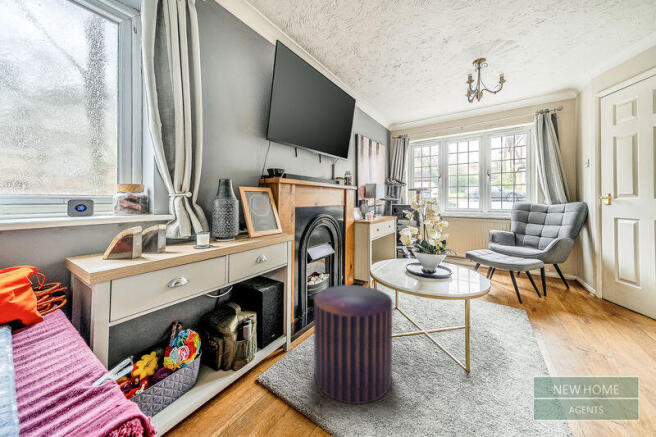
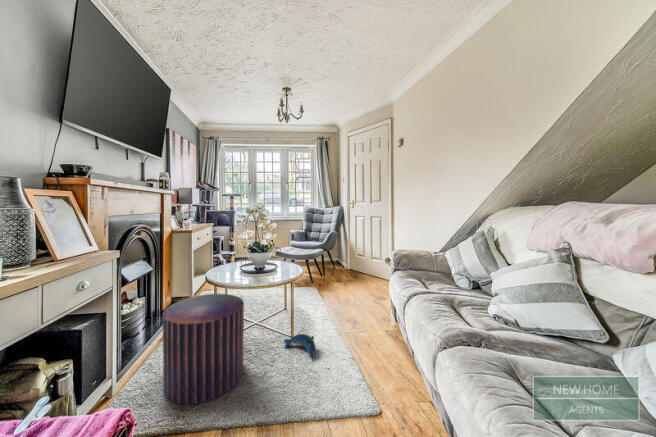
plush toy: none [452,370,502,420] -> present [284,334,315,358]

